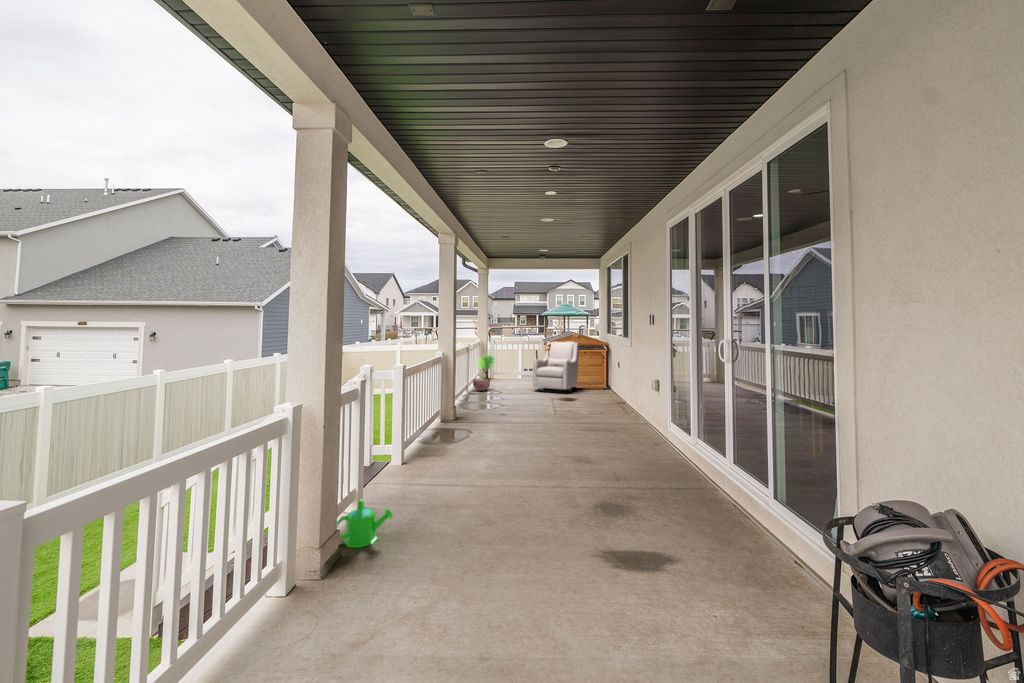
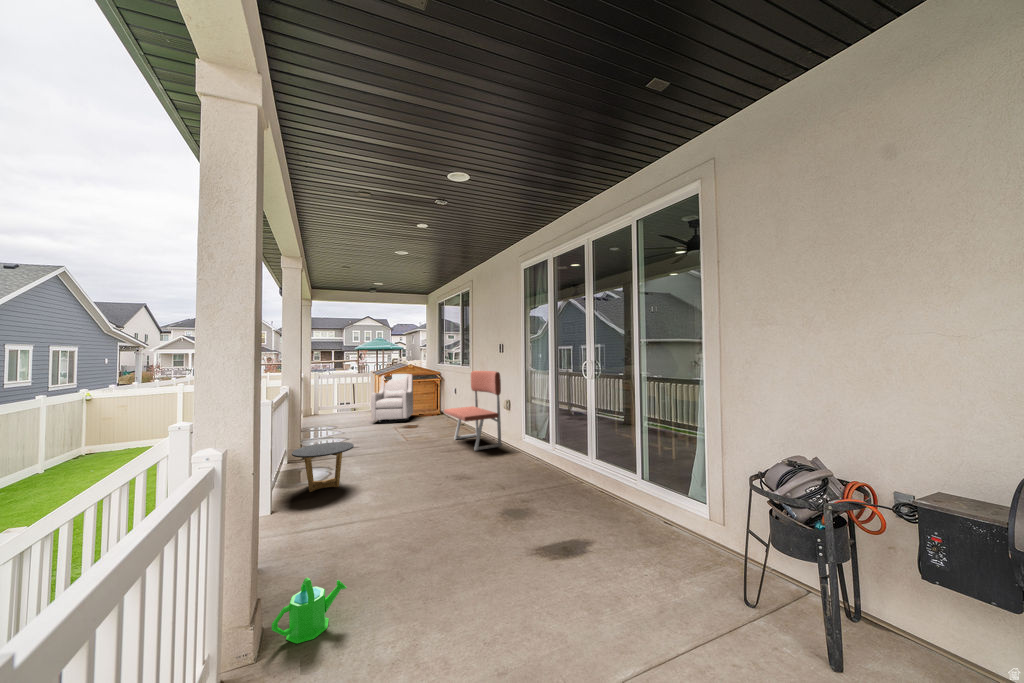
bench: none [590,341,649,433] -> present [444,371,502,451]
potted tree: present [473,355,494,391] -> none [305,389,332,431]
side table: none [426,400,478,442] -> present [292,442,354,492]

